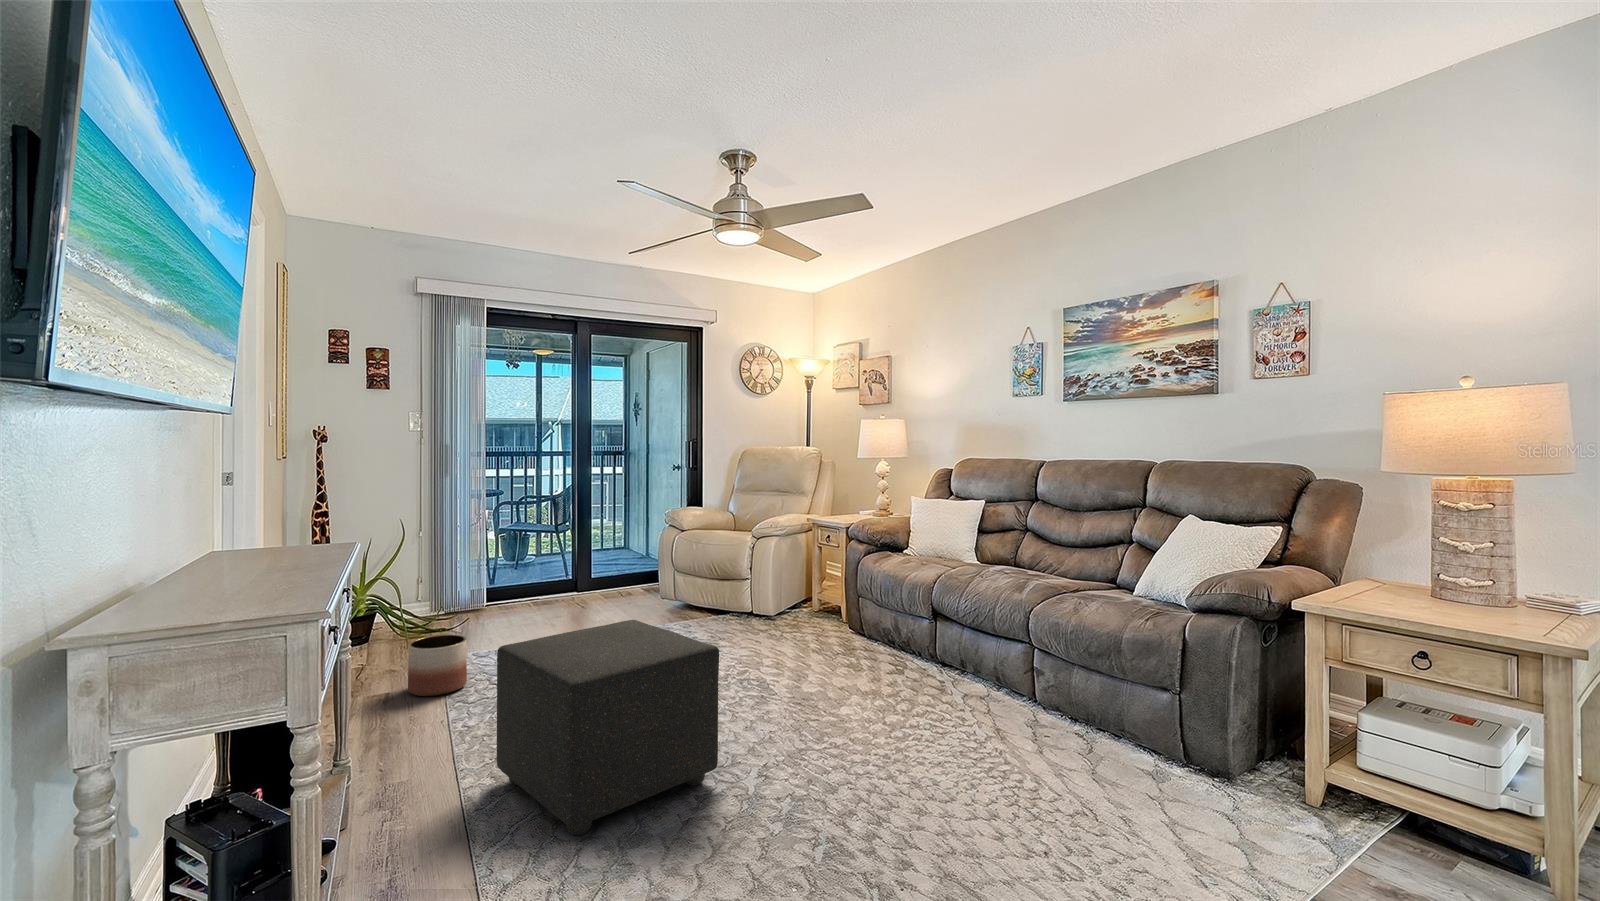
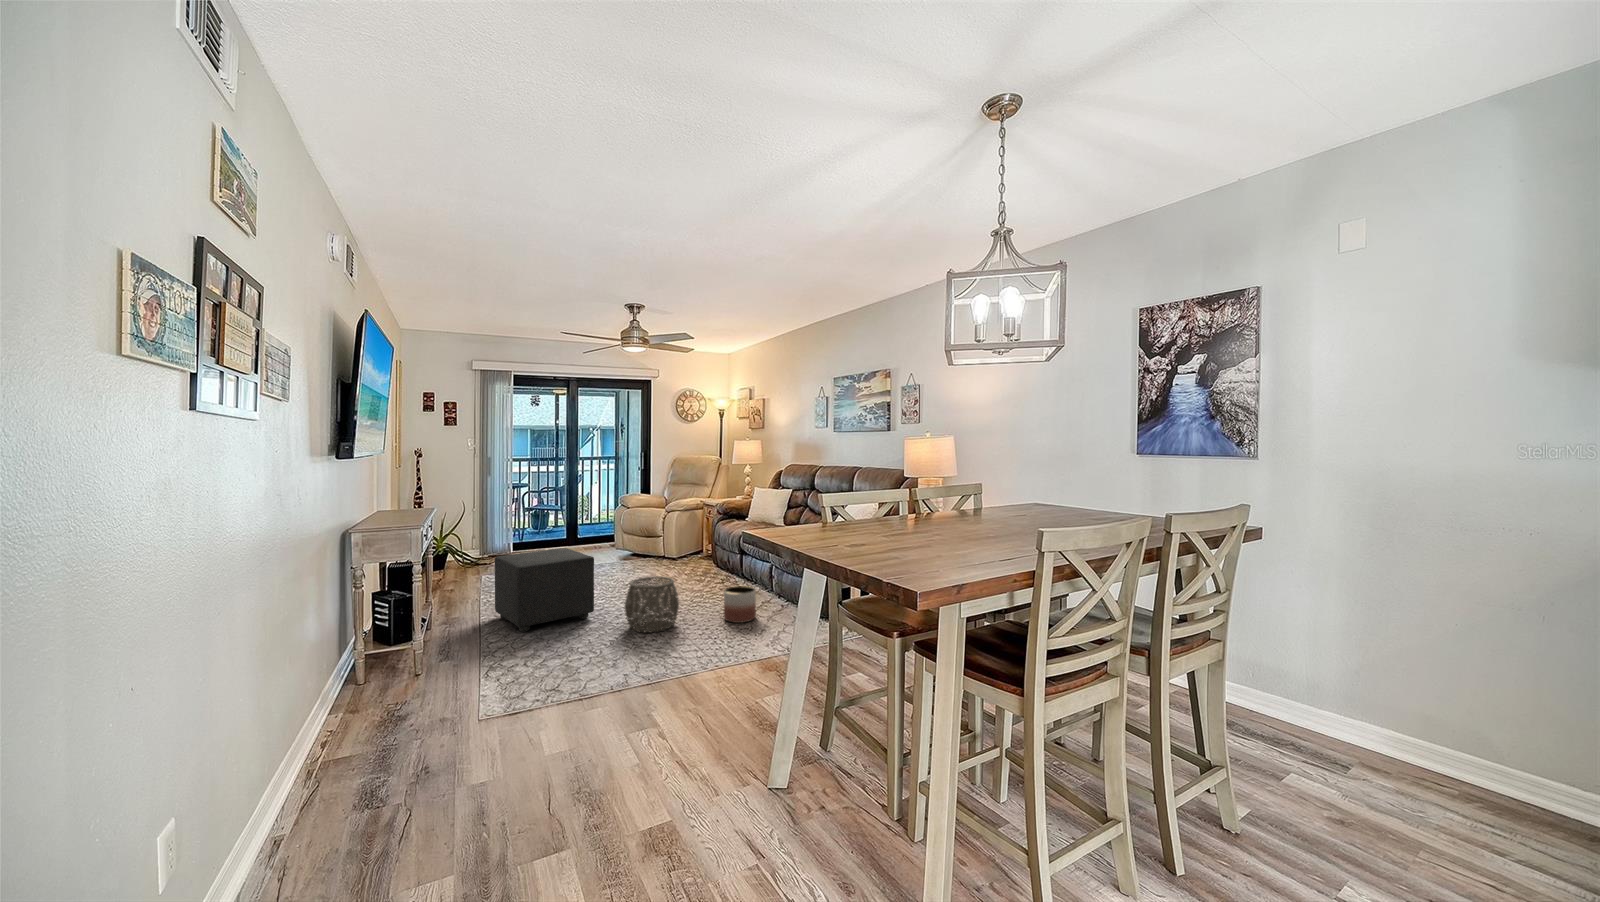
planter: present [408,635,467,696] -> present [724,586,756,623]
woven basket: none [806,691,929,837] -> present [625,577,679,633]

